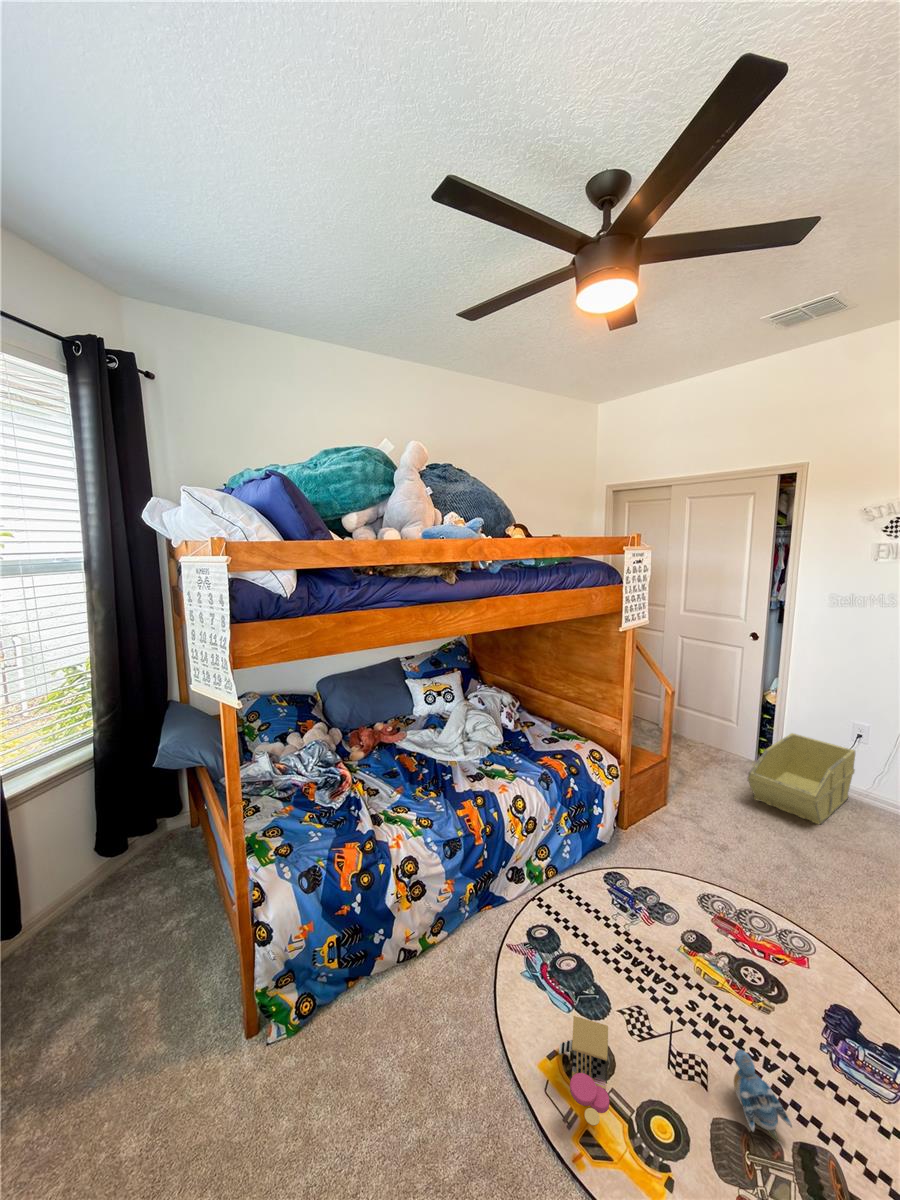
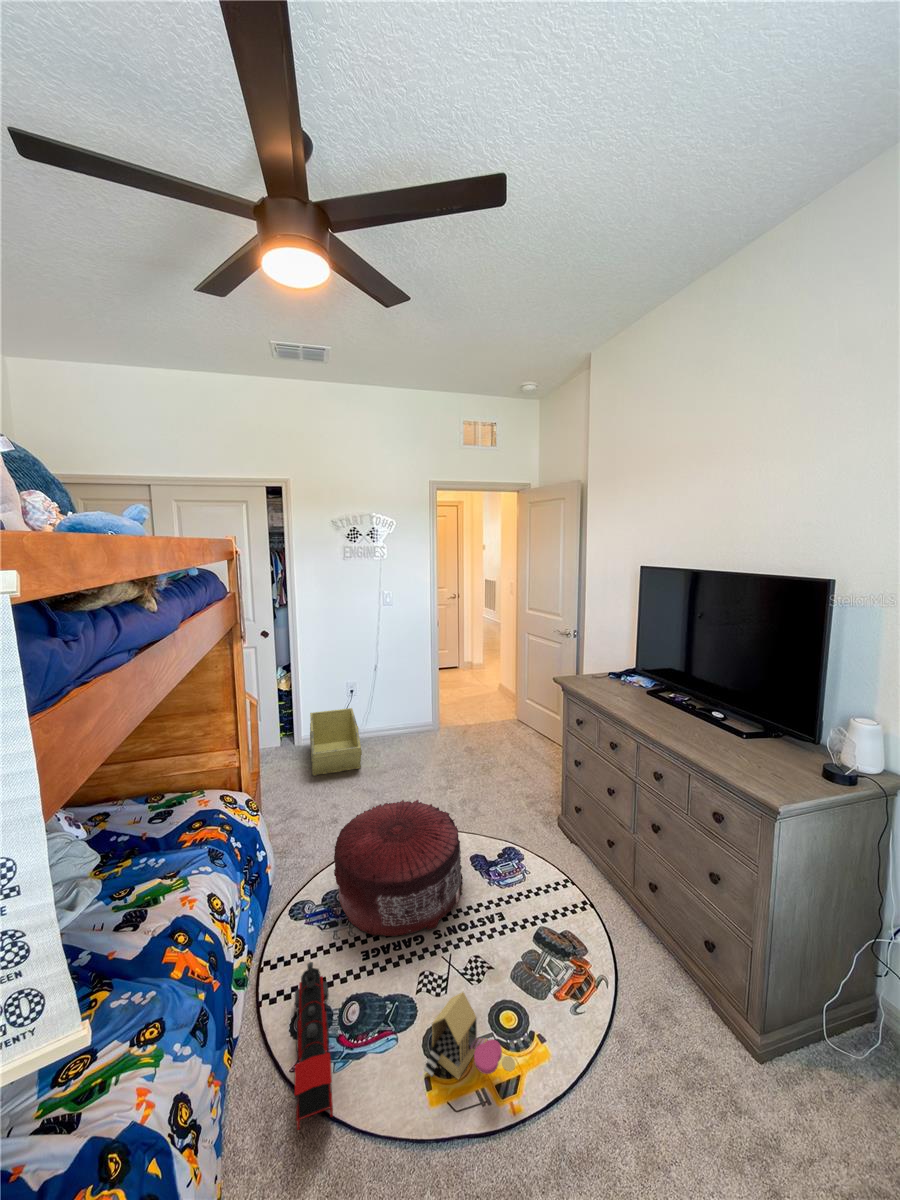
pouf: none [632,838,804,1012] -> present [334,800,463,936]
toy train: none [476,896,570,985] -> present [295,962,333,1130]
plush toy: present [734,1049,792,1143] -> none [491,916,535,956]

